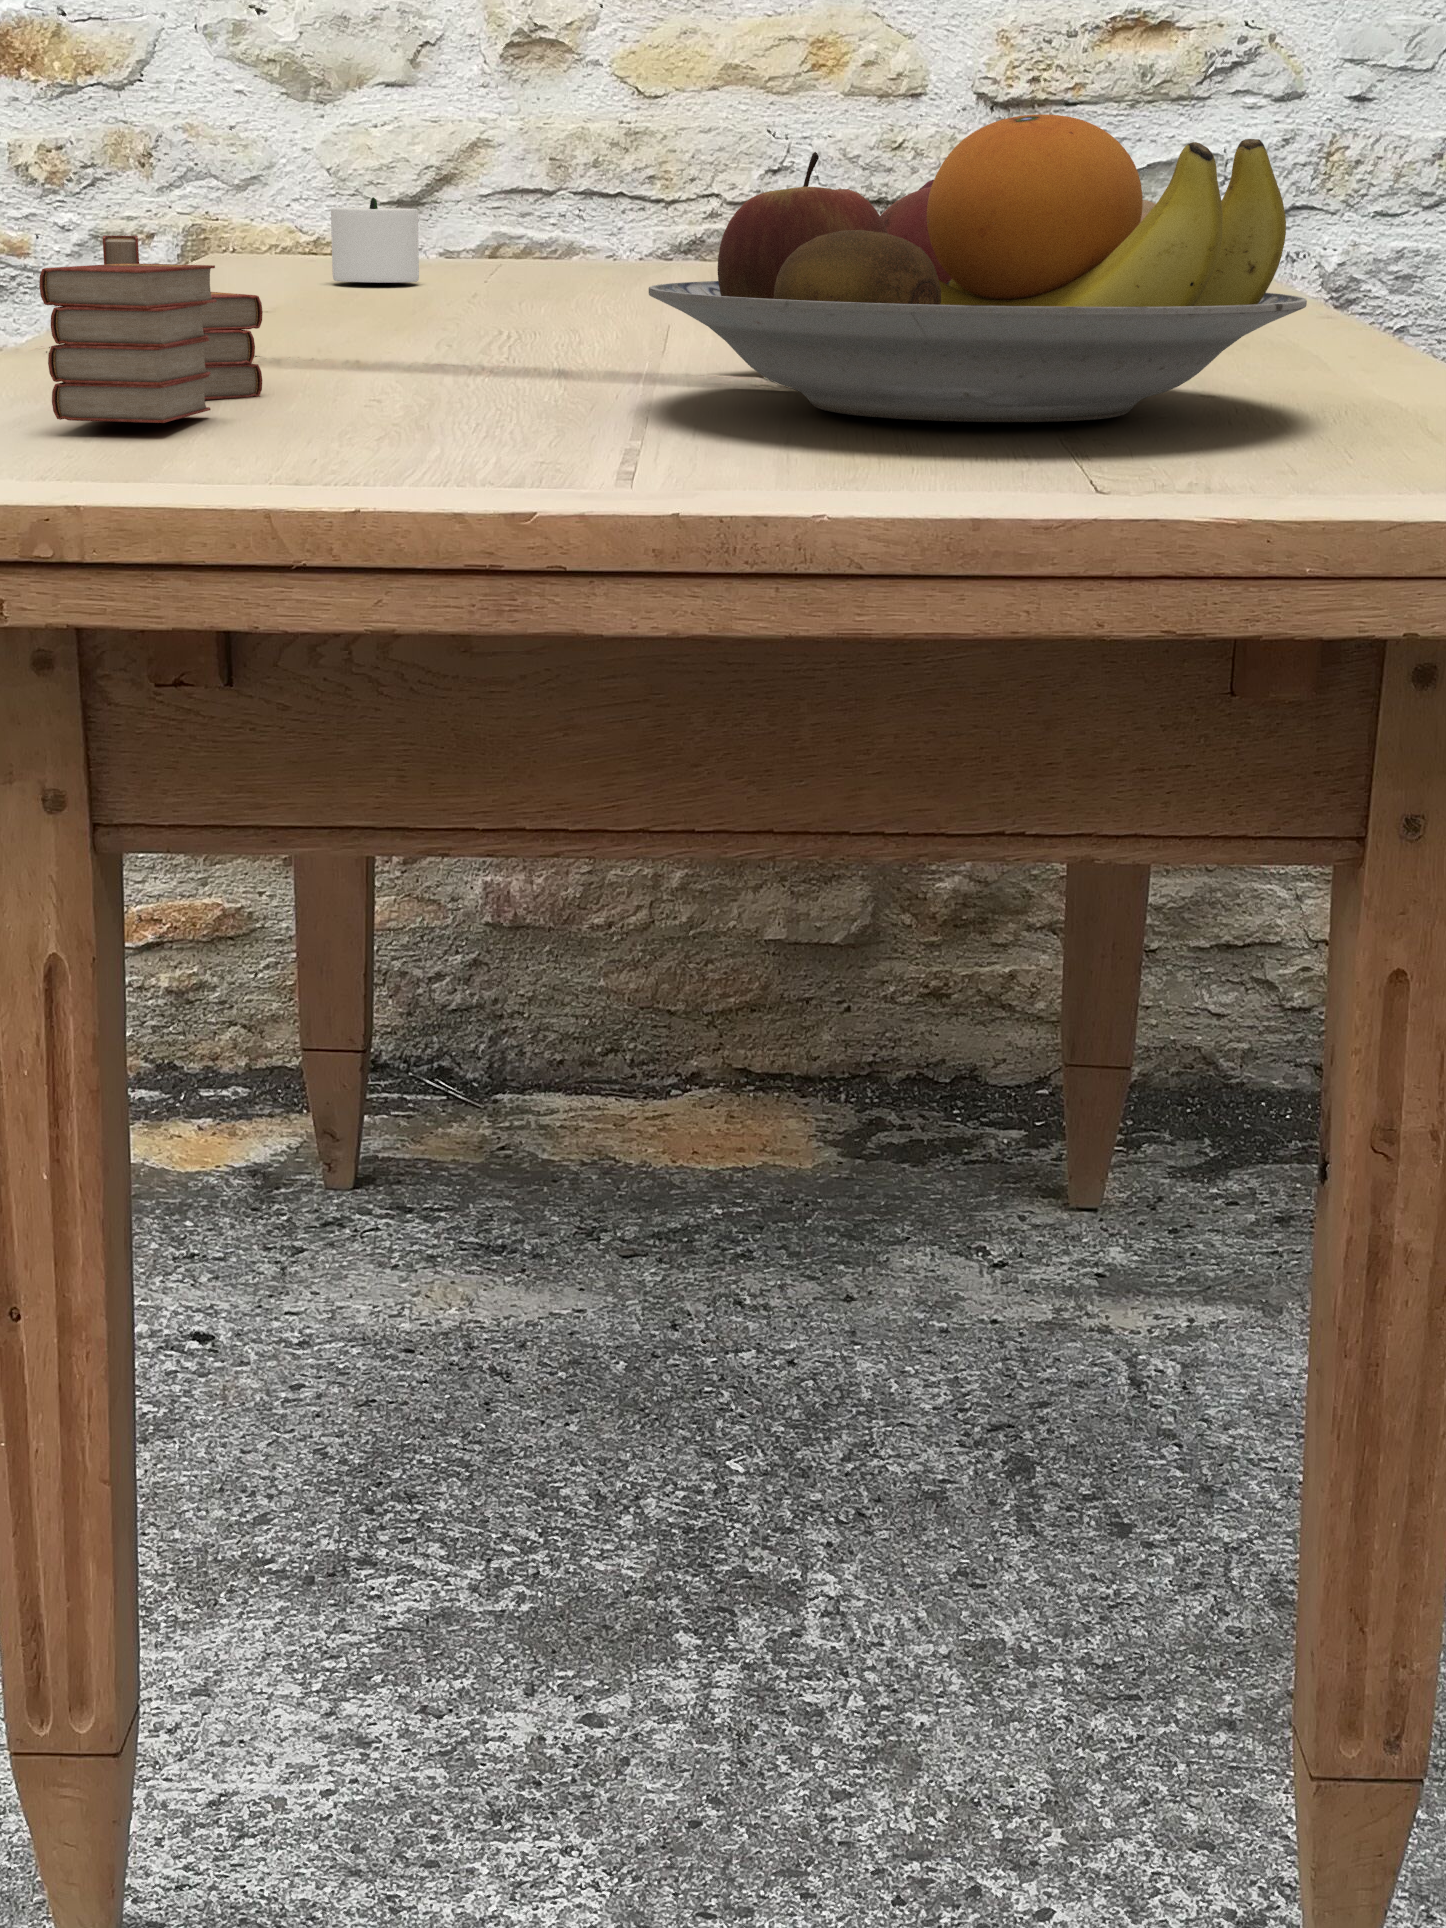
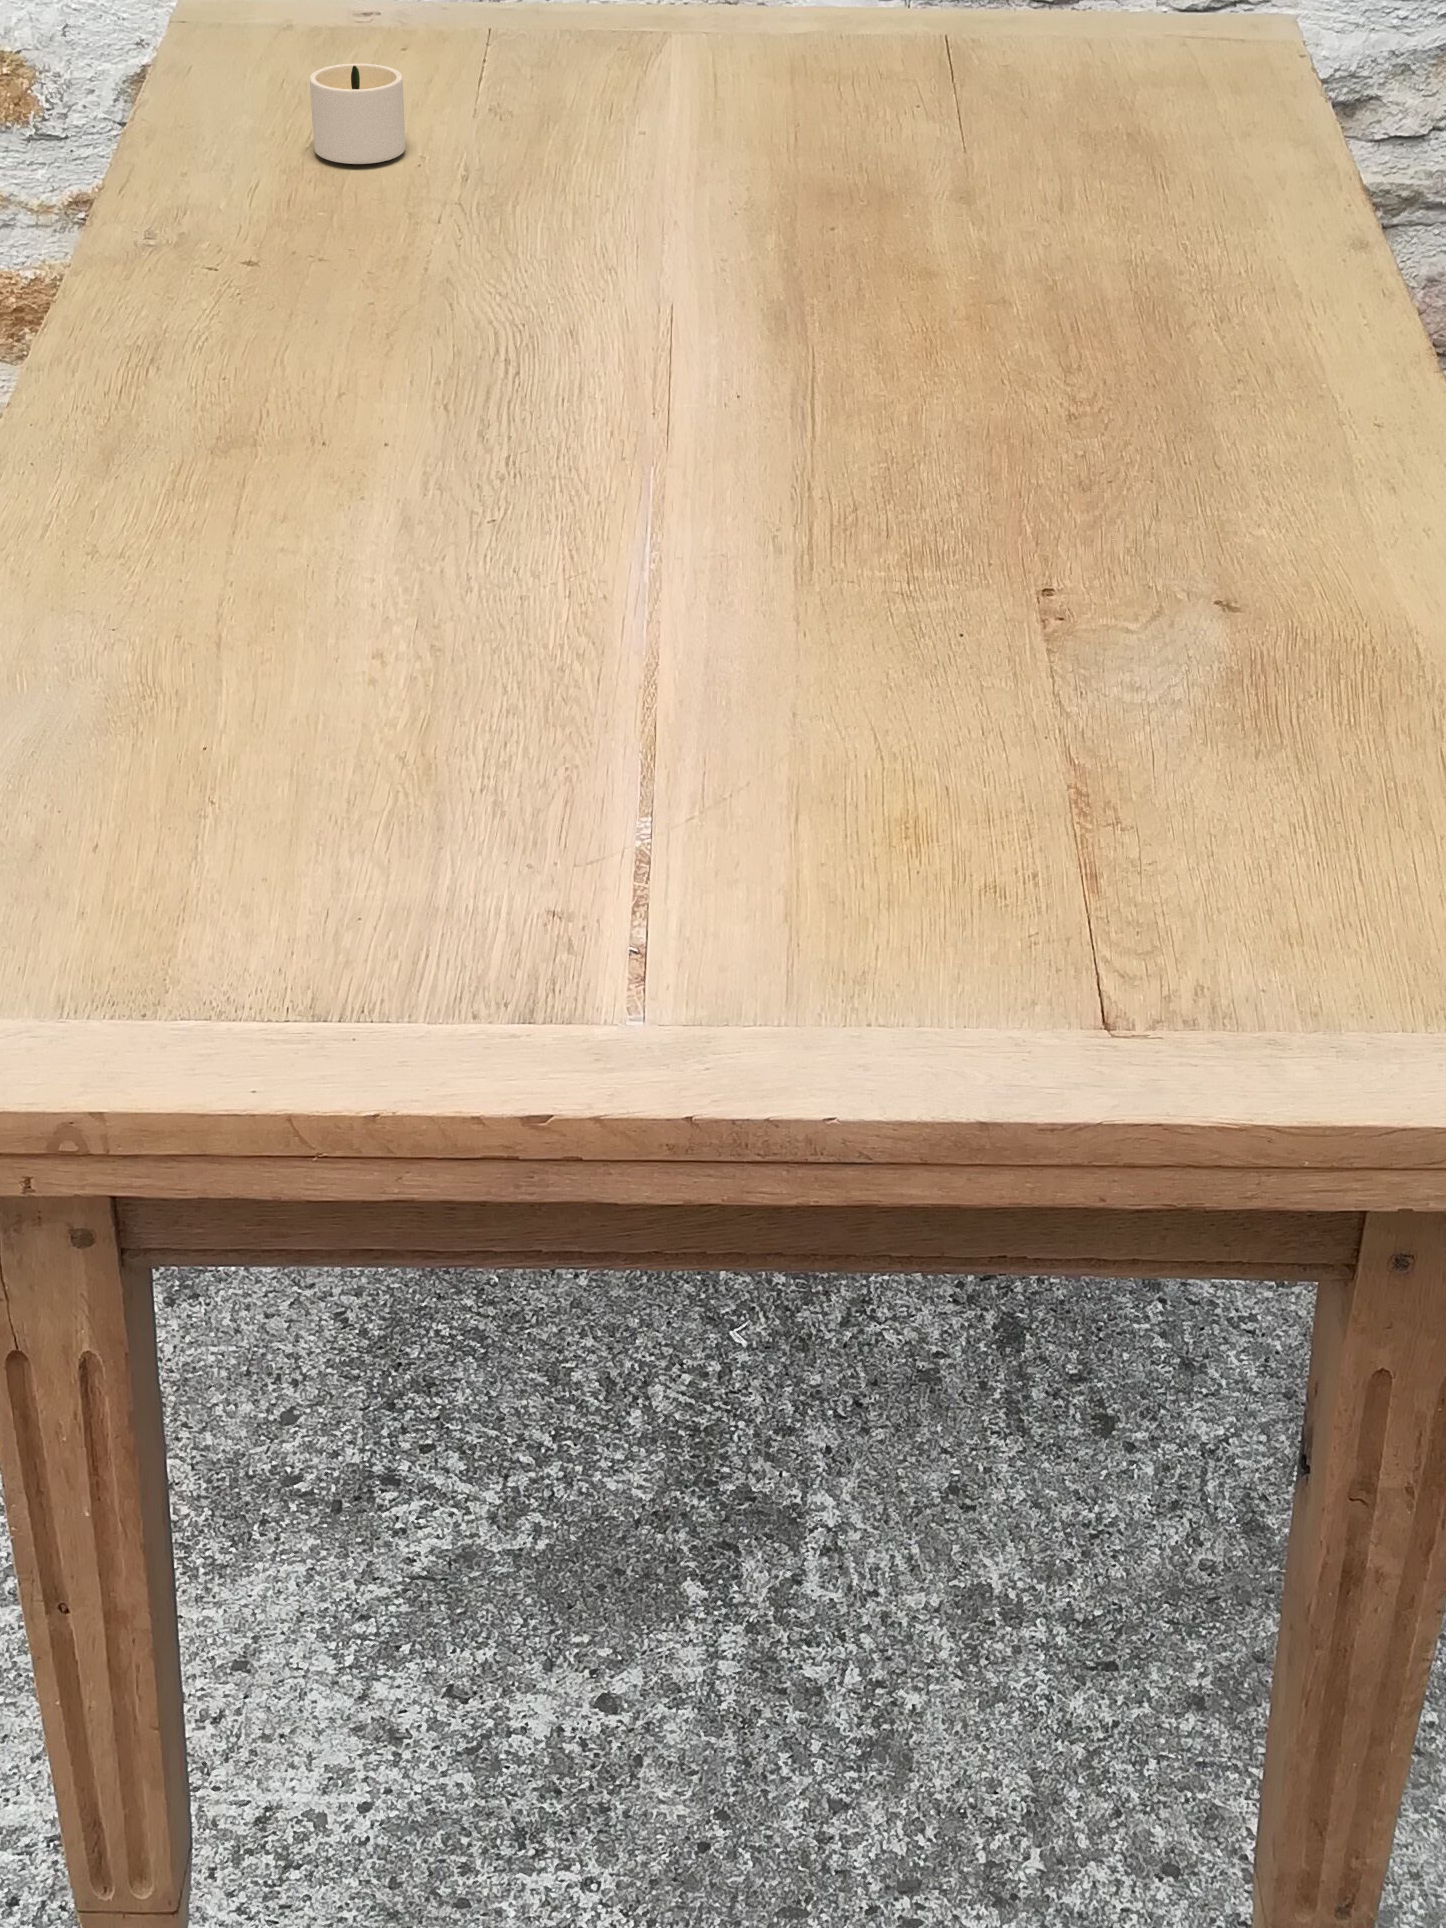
fruit bowl: present [649,114,1307,422] -> none [657,372,1338,759]
book: present [39,236,263,423] -> none [28,488,257,799]

